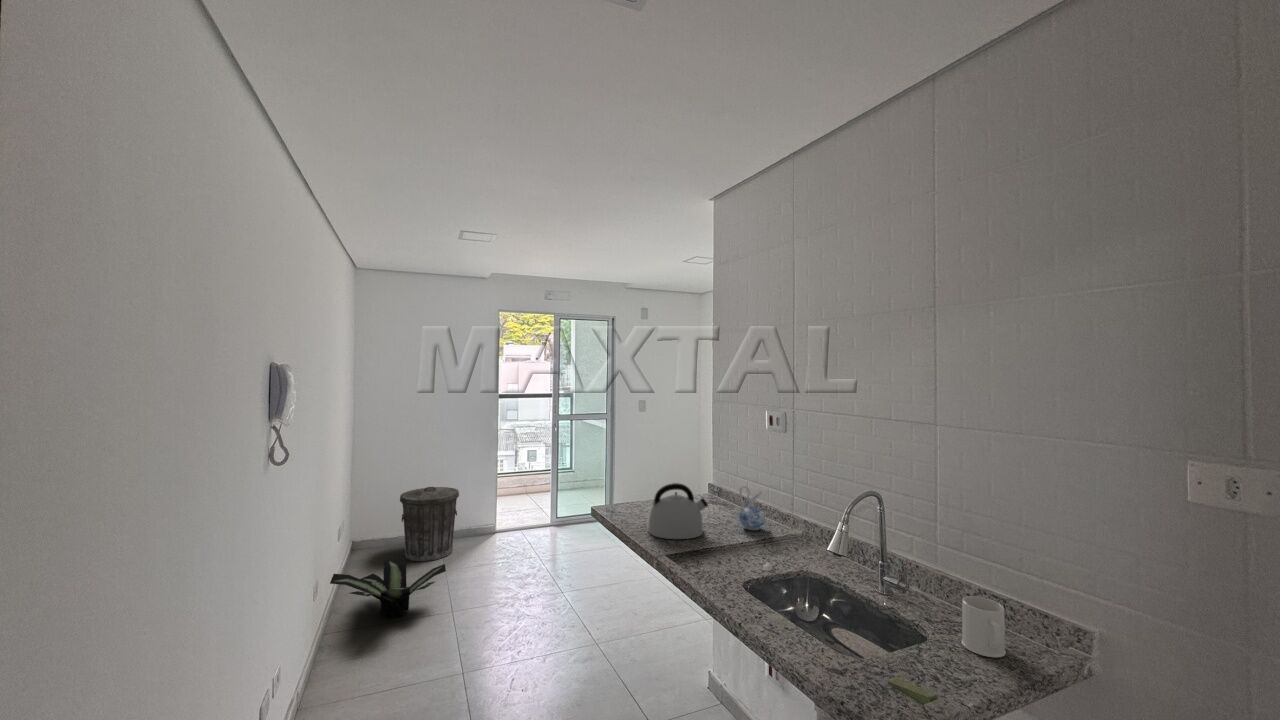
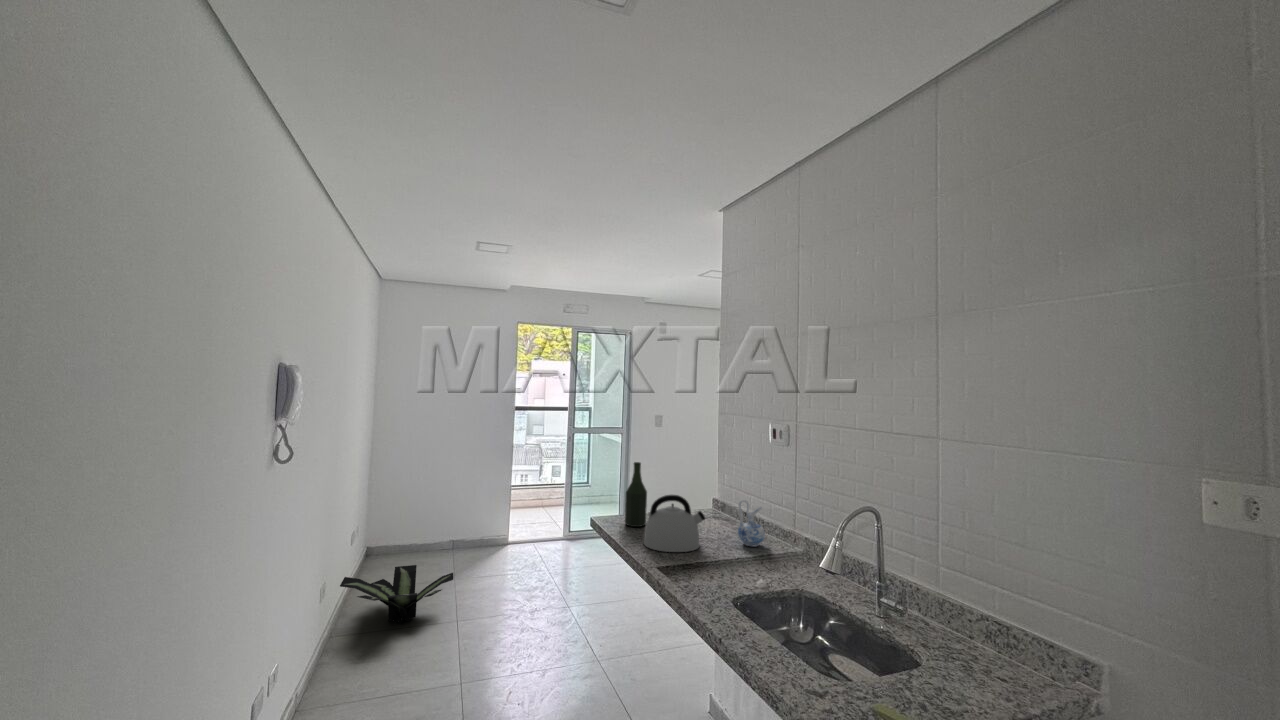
bottle: none [627,452,647,515] -> present [625,462,647,527]
trash can: present [400,487,459,561] -> none [415,496,474,570]
mug: present [961,596,1006,658] -> none [958,621,1006,689]

